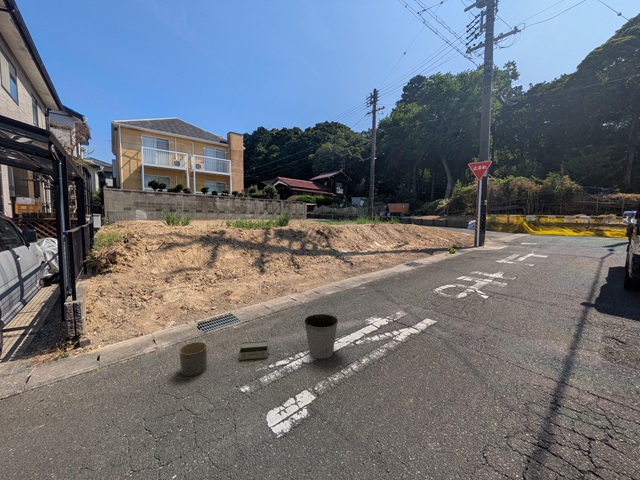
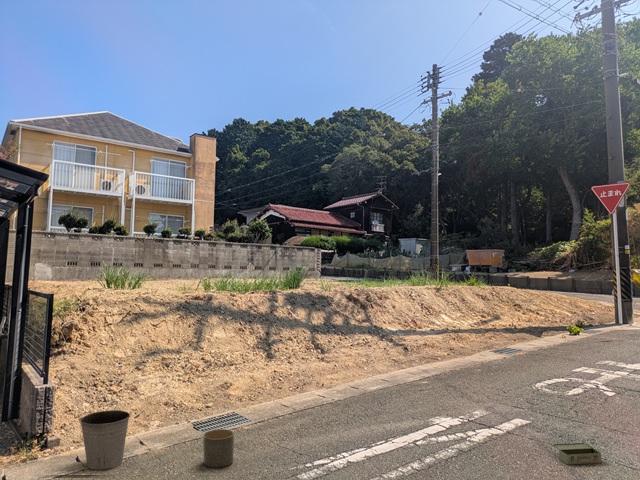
bucket: present [303,314,338,359] -> present [79,410,131,470]
toolbox: present [239,341,268,360] -> present [552,443,601,465]

